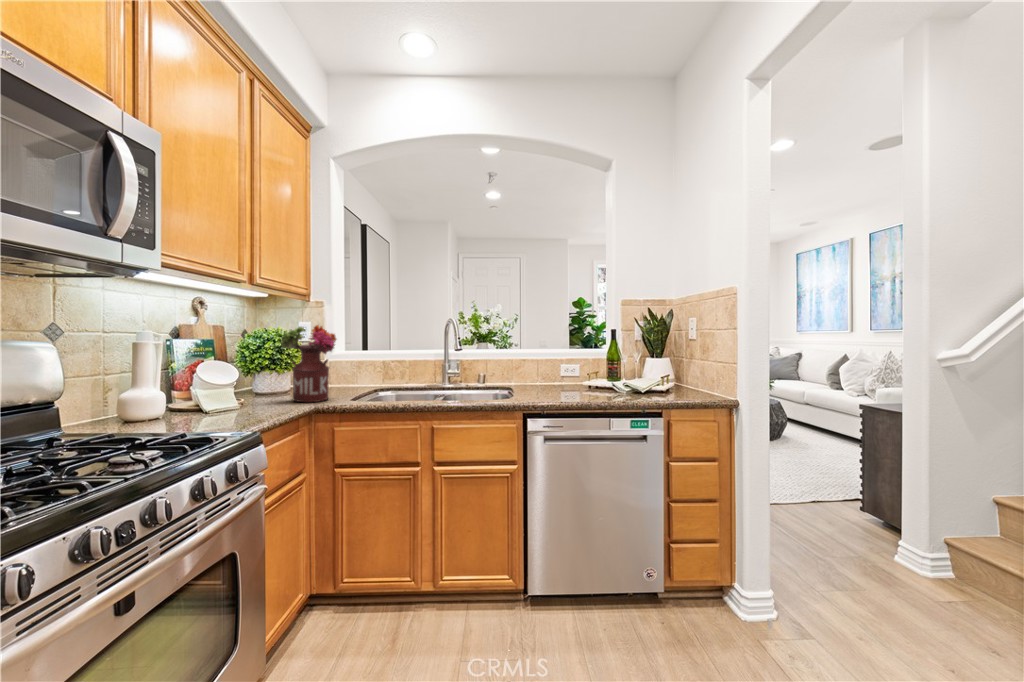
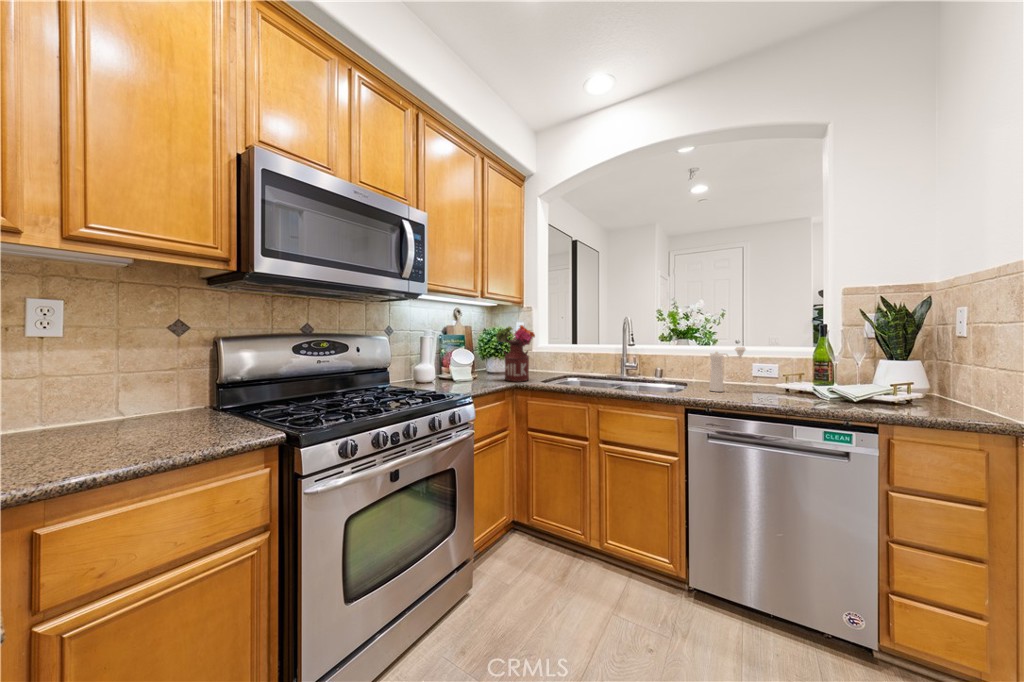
pepper mill: none [536,350,565,395] -> present [710,347,746,392]

